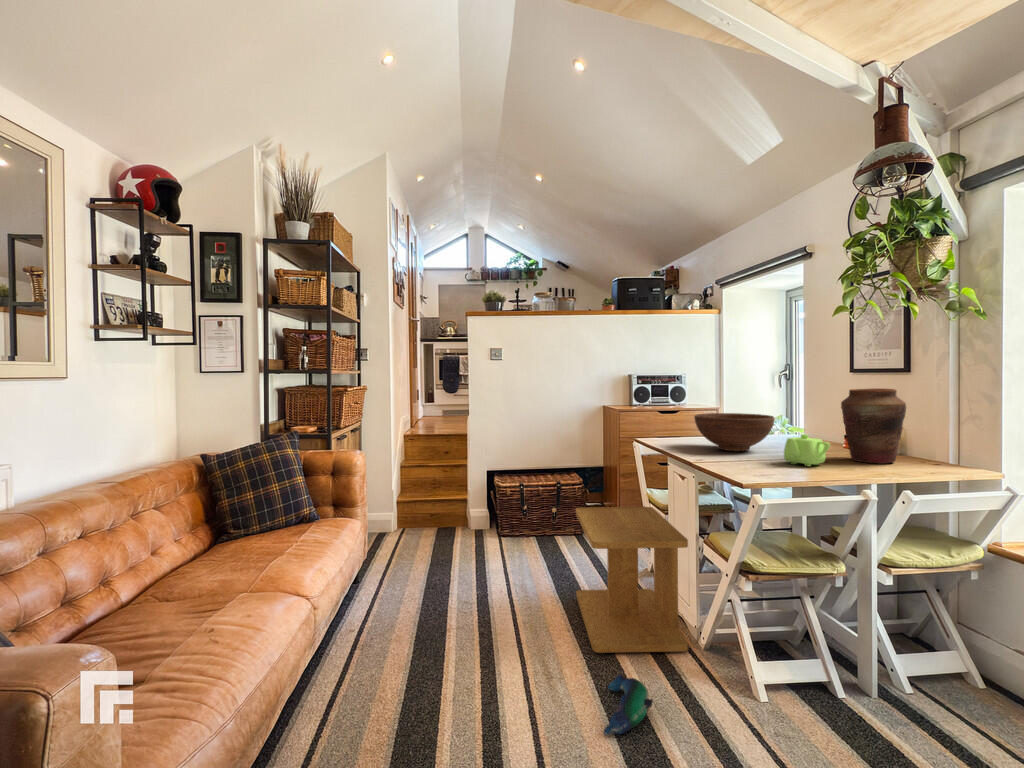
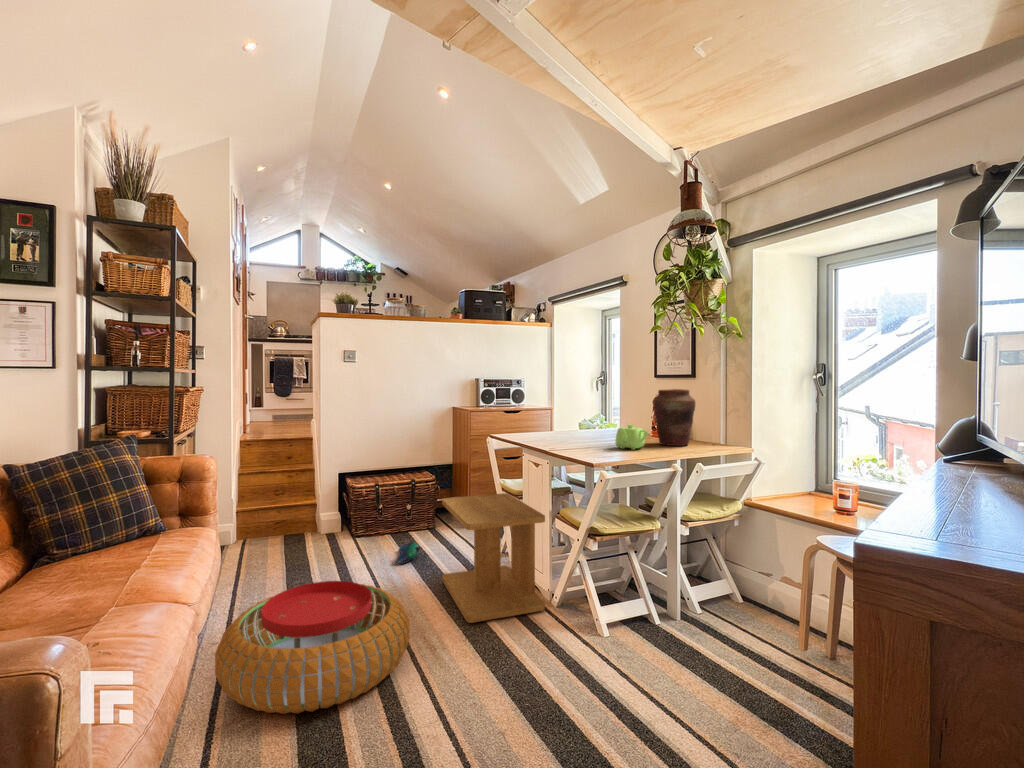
fruit bowl: present [694,413,775,451] -> none [544,410,605,441]
pouf: none [337,587,524,723] -> present [215,581,410,714]
plush toy: present [604,675,653,735] -> present [394,542,420,565]

